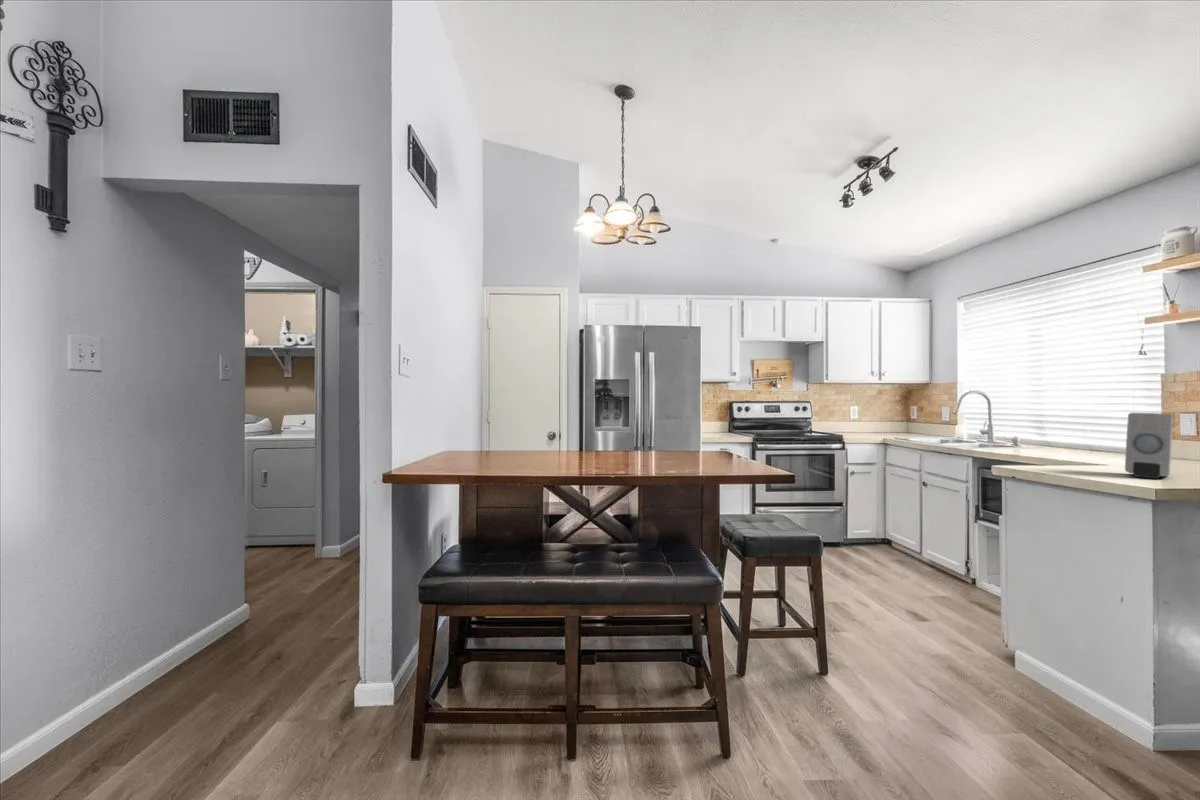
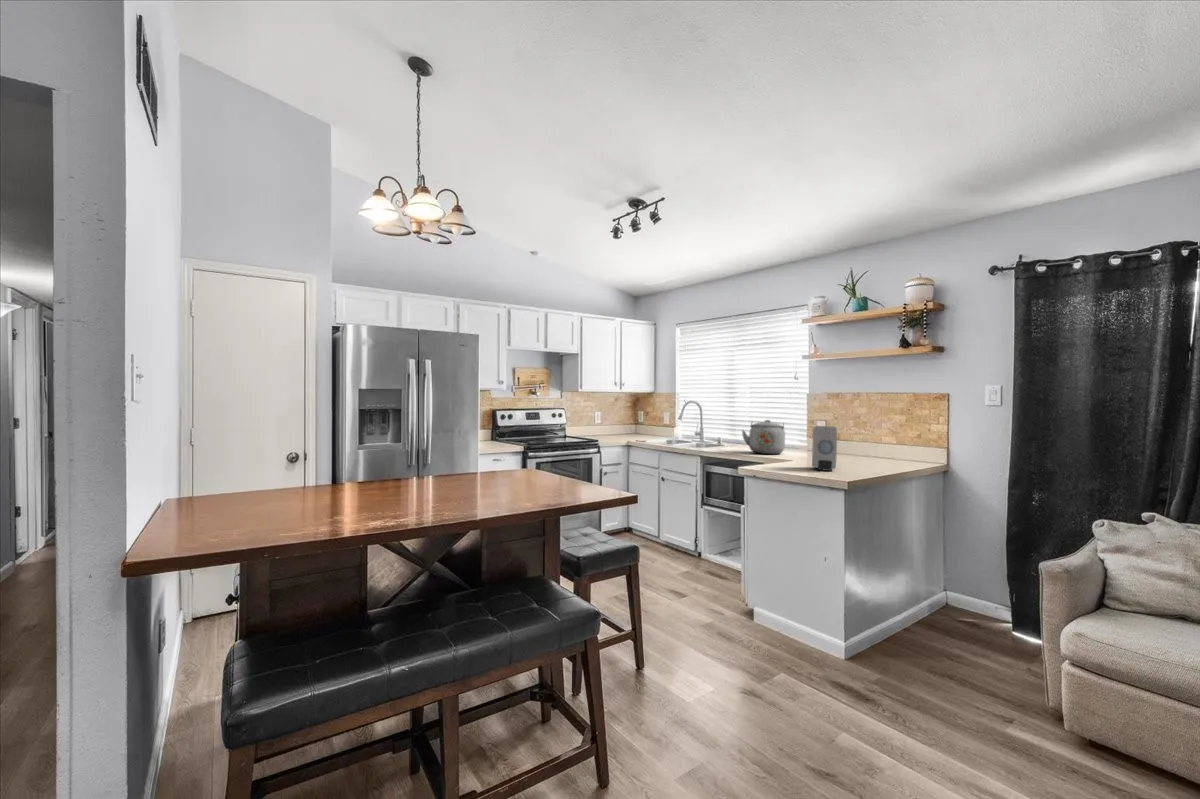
kettle: none [1033,411,1111,458] -> present [742,420,785,454]

